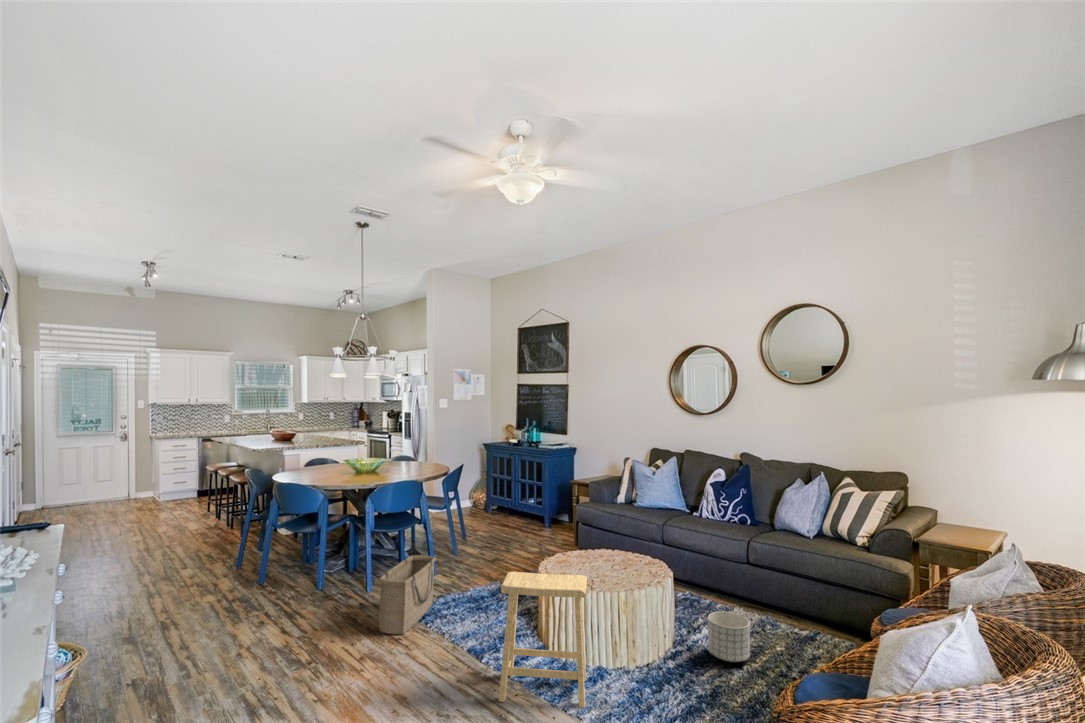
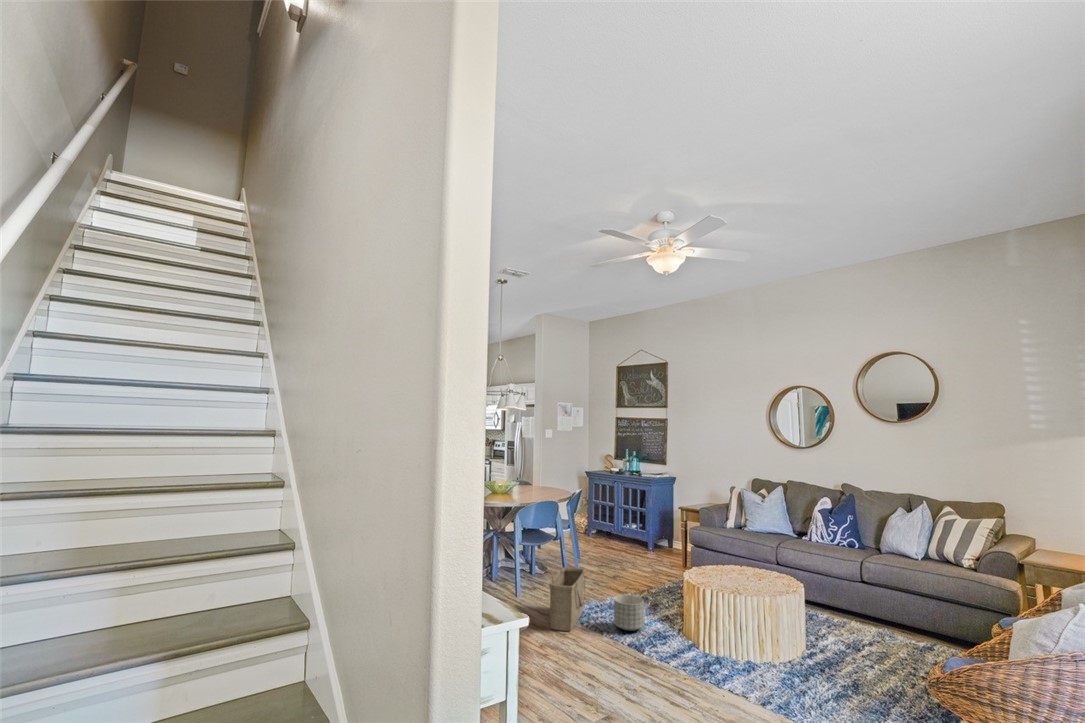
footstool: present [499,572,587,708] -> none [670,578,746,690]
planter: present [708,611,750,662] -> present [614,595,644,631]

